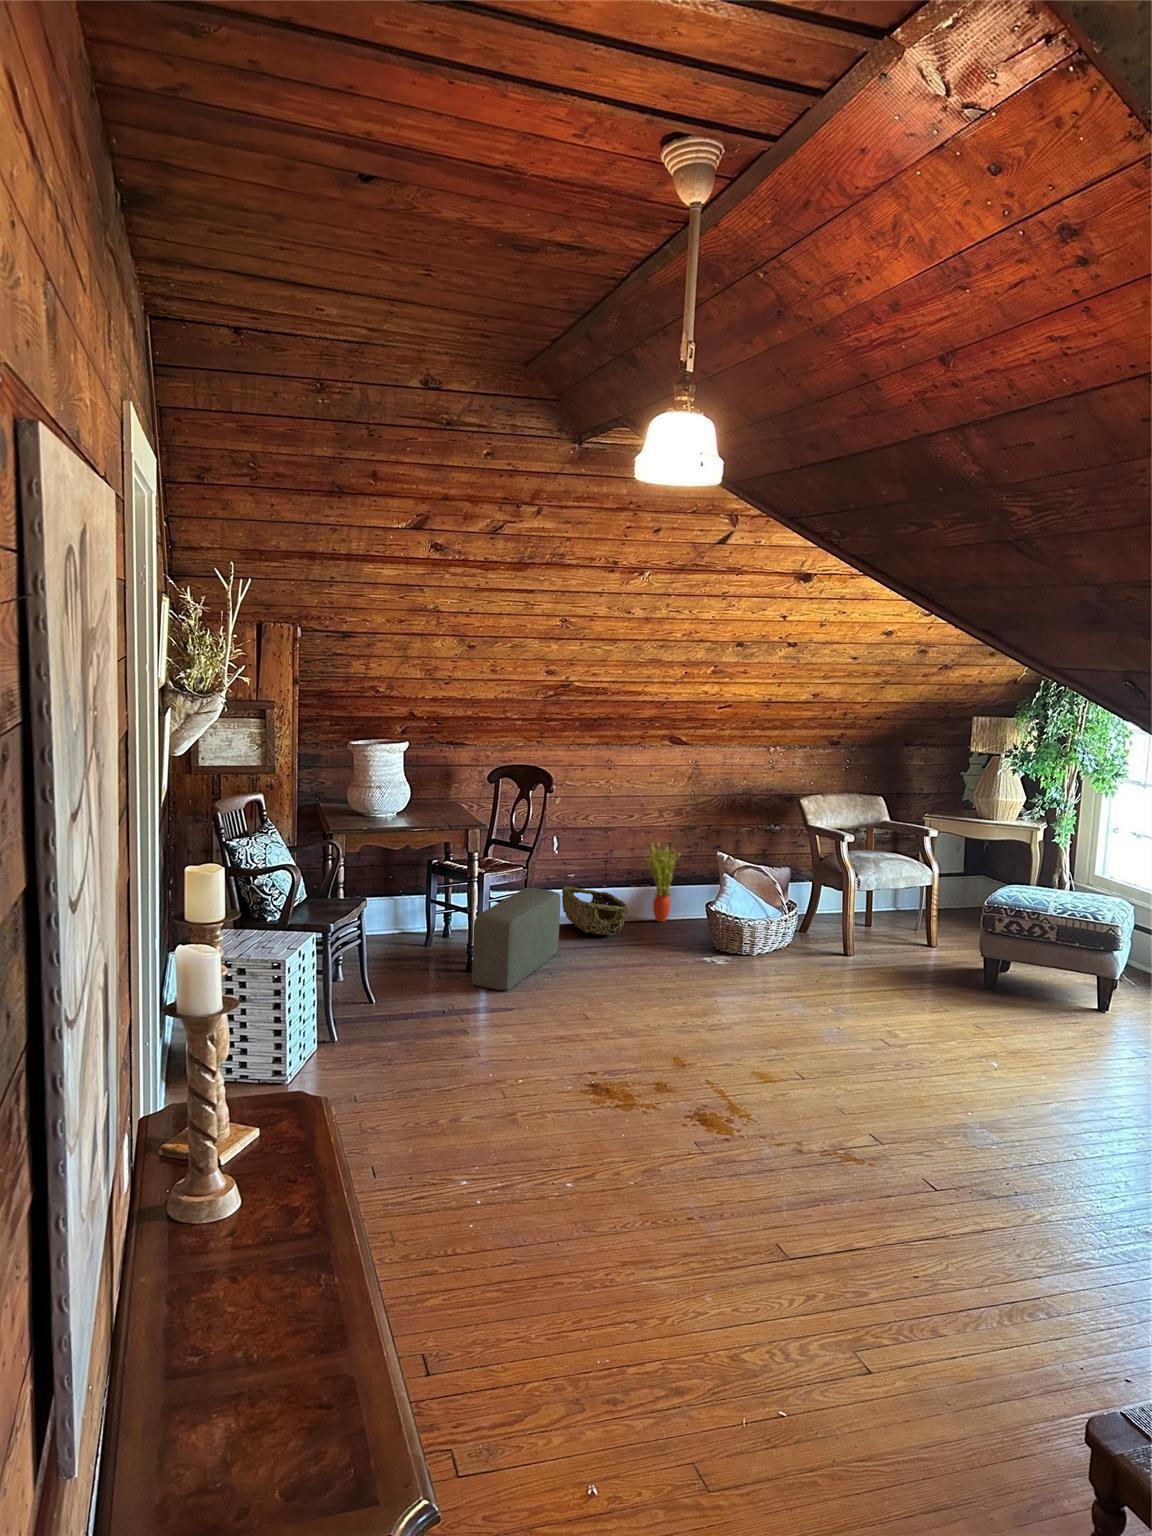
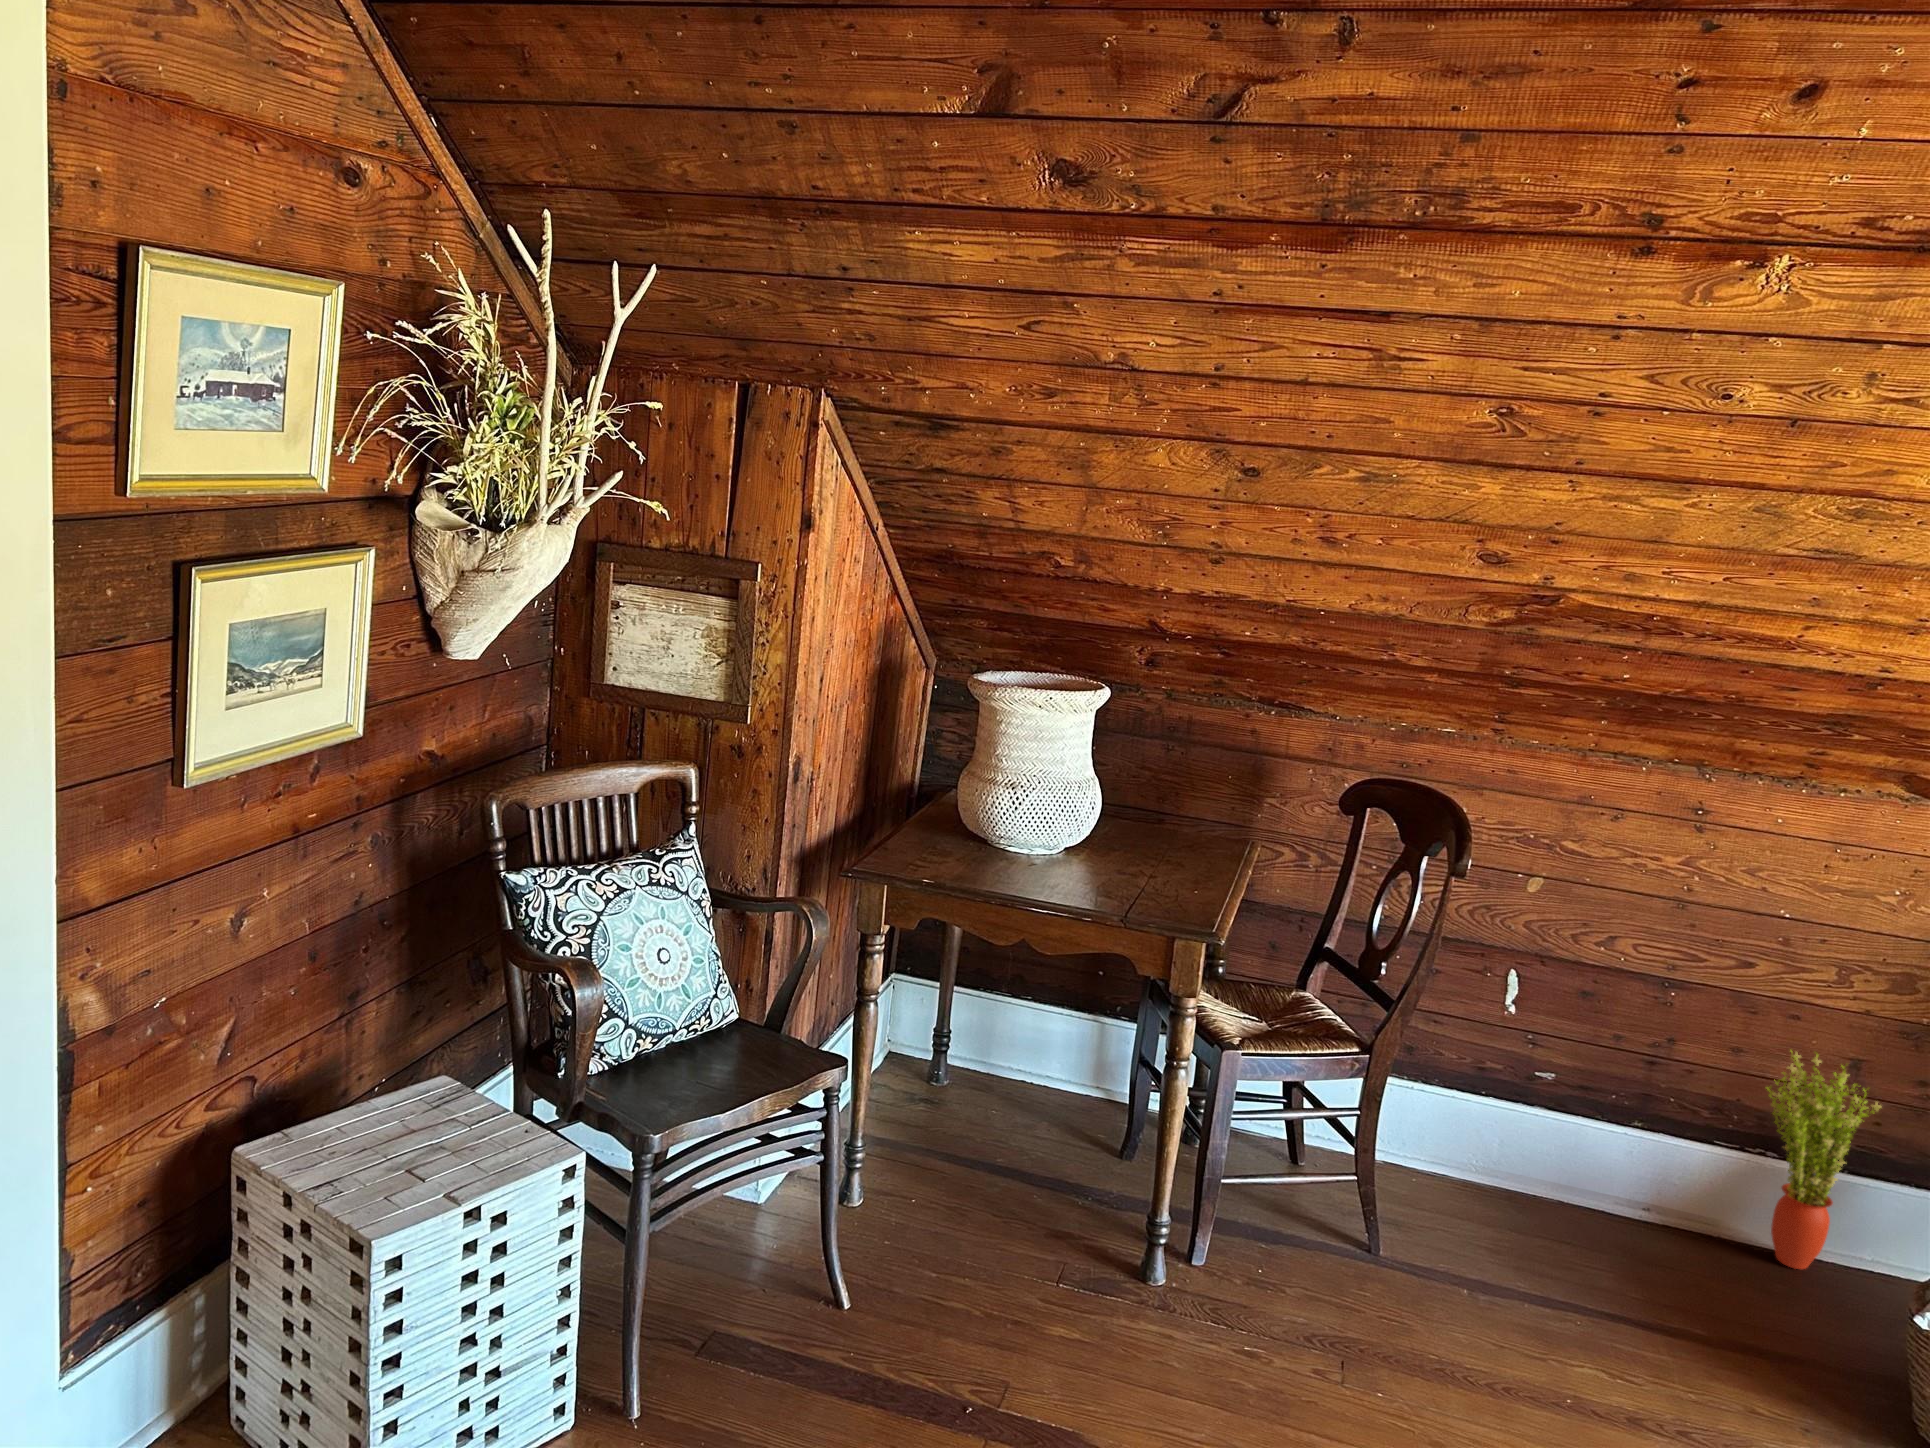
woven basket: present [562,886,630,935] -> none [1503,1099,1675,1278]
pouf: present [472,888,561,990] -> none [1119,1105,1445,1392]

